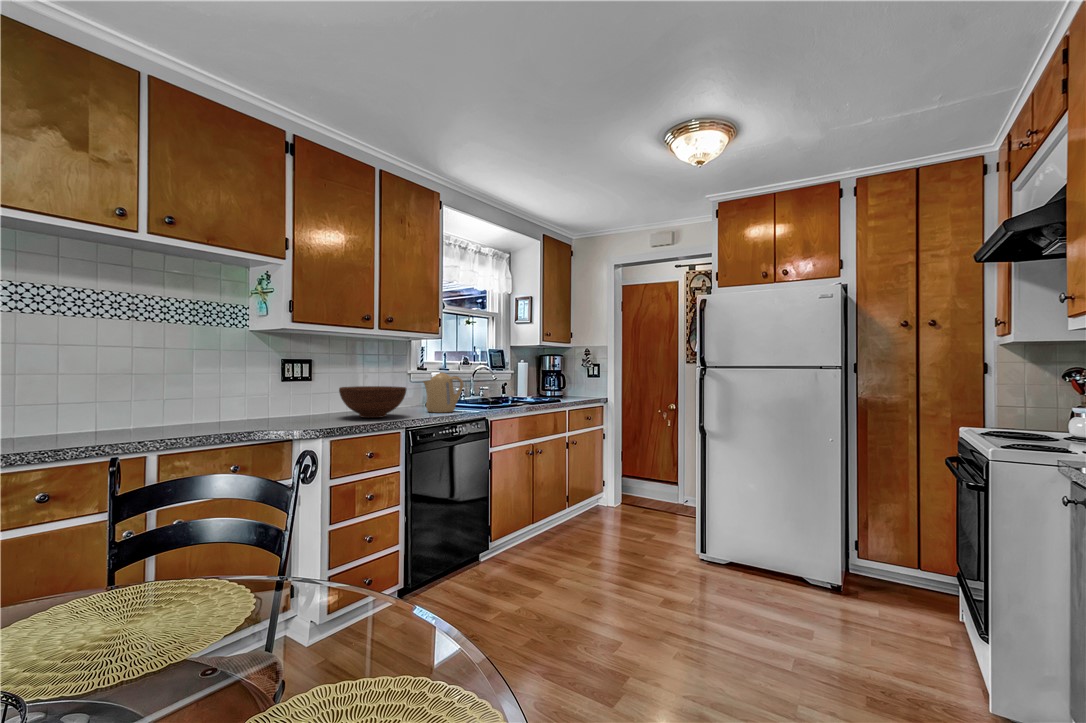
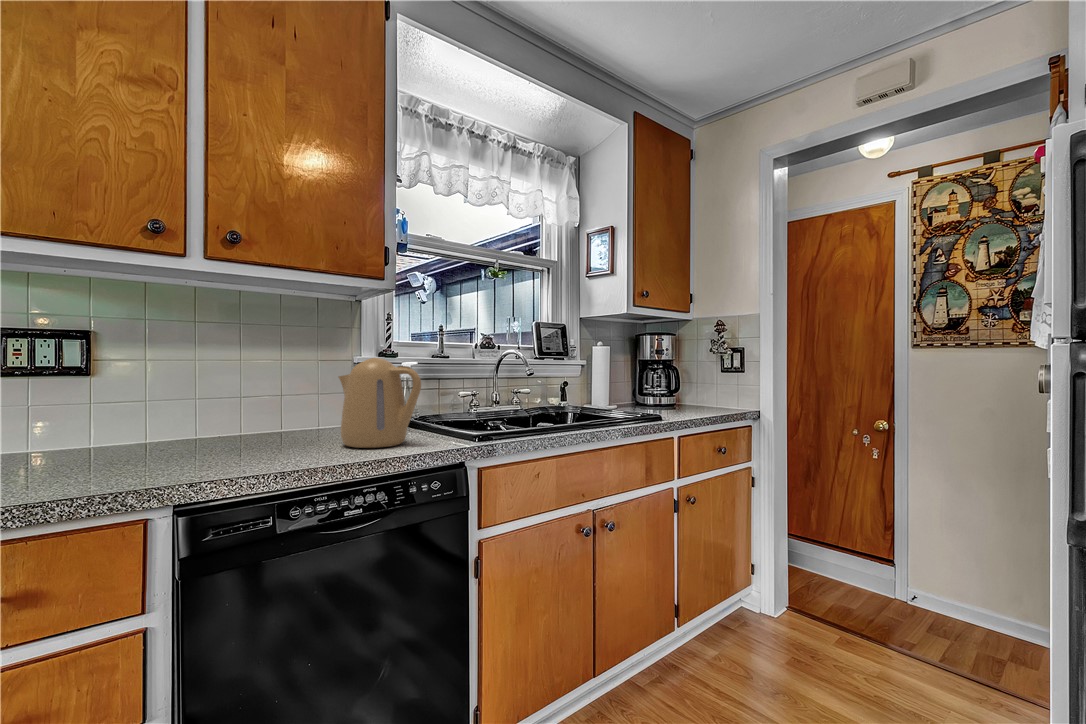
fruit bowl: present [339,386,406,418] -> none [70,387,260,466]

